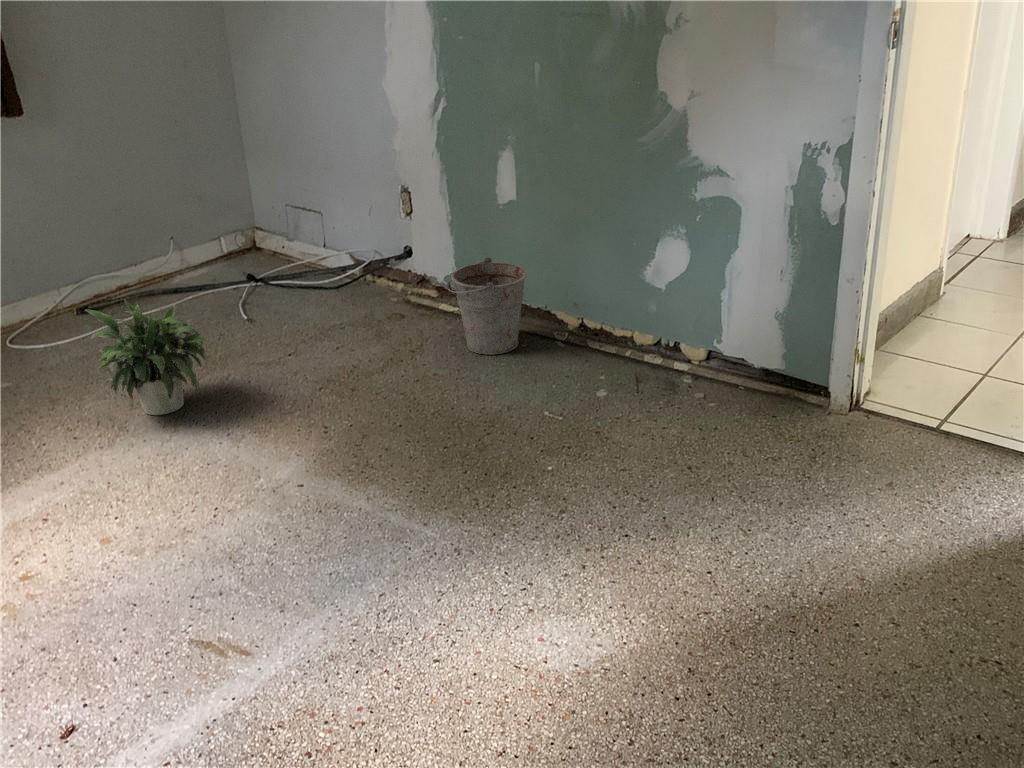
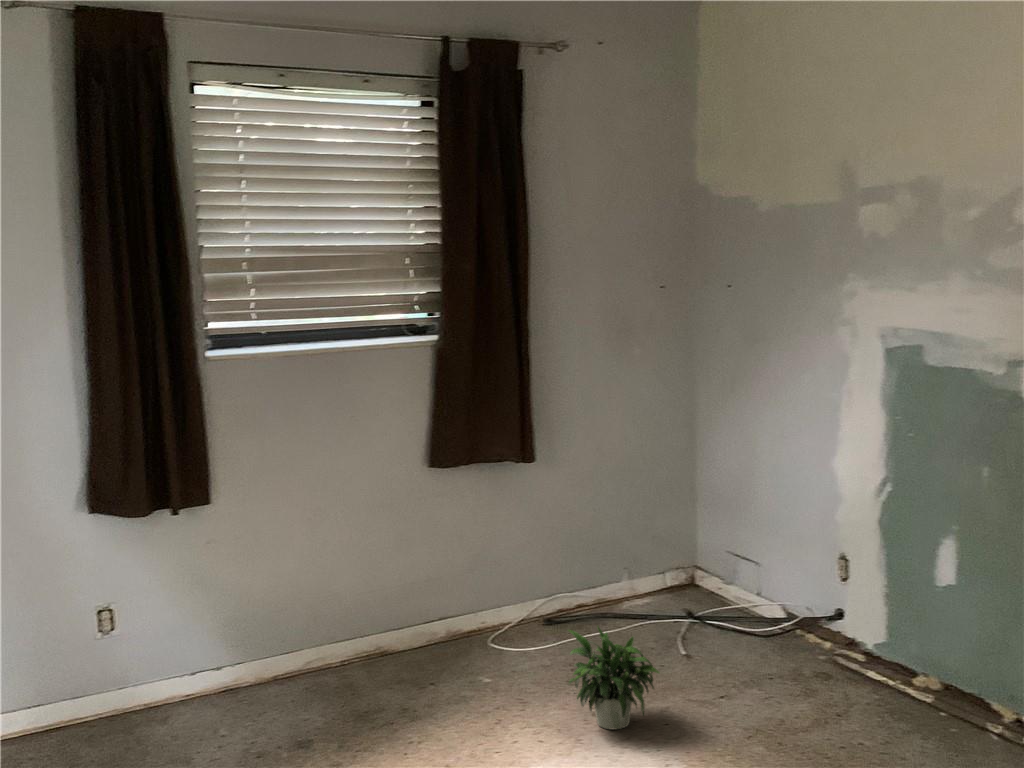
bucket: present [447,257,527,354] -> none [876,635,960,734]

